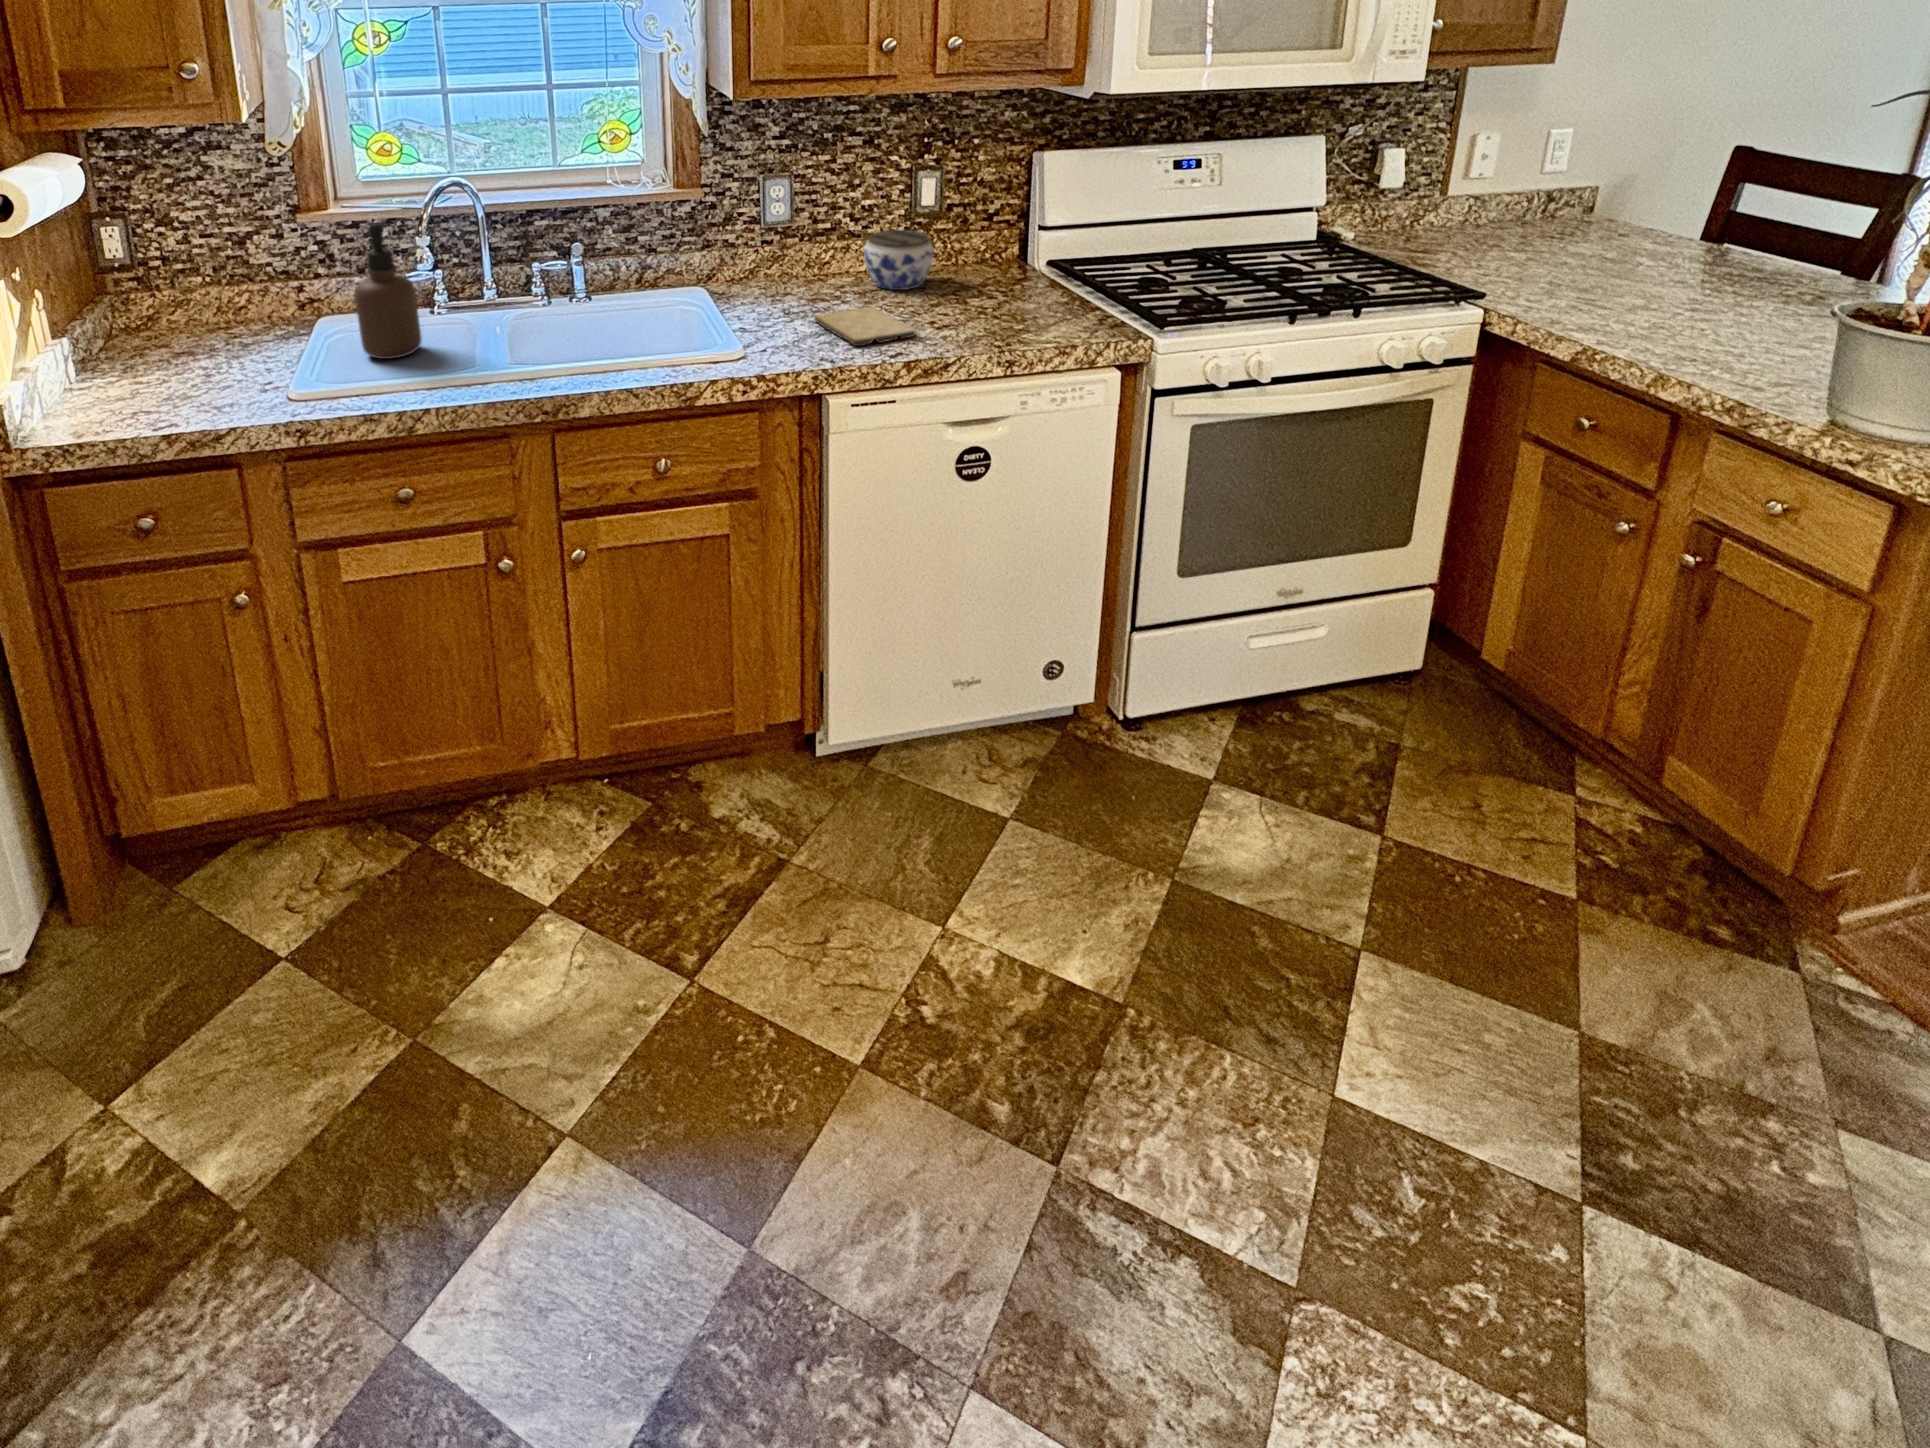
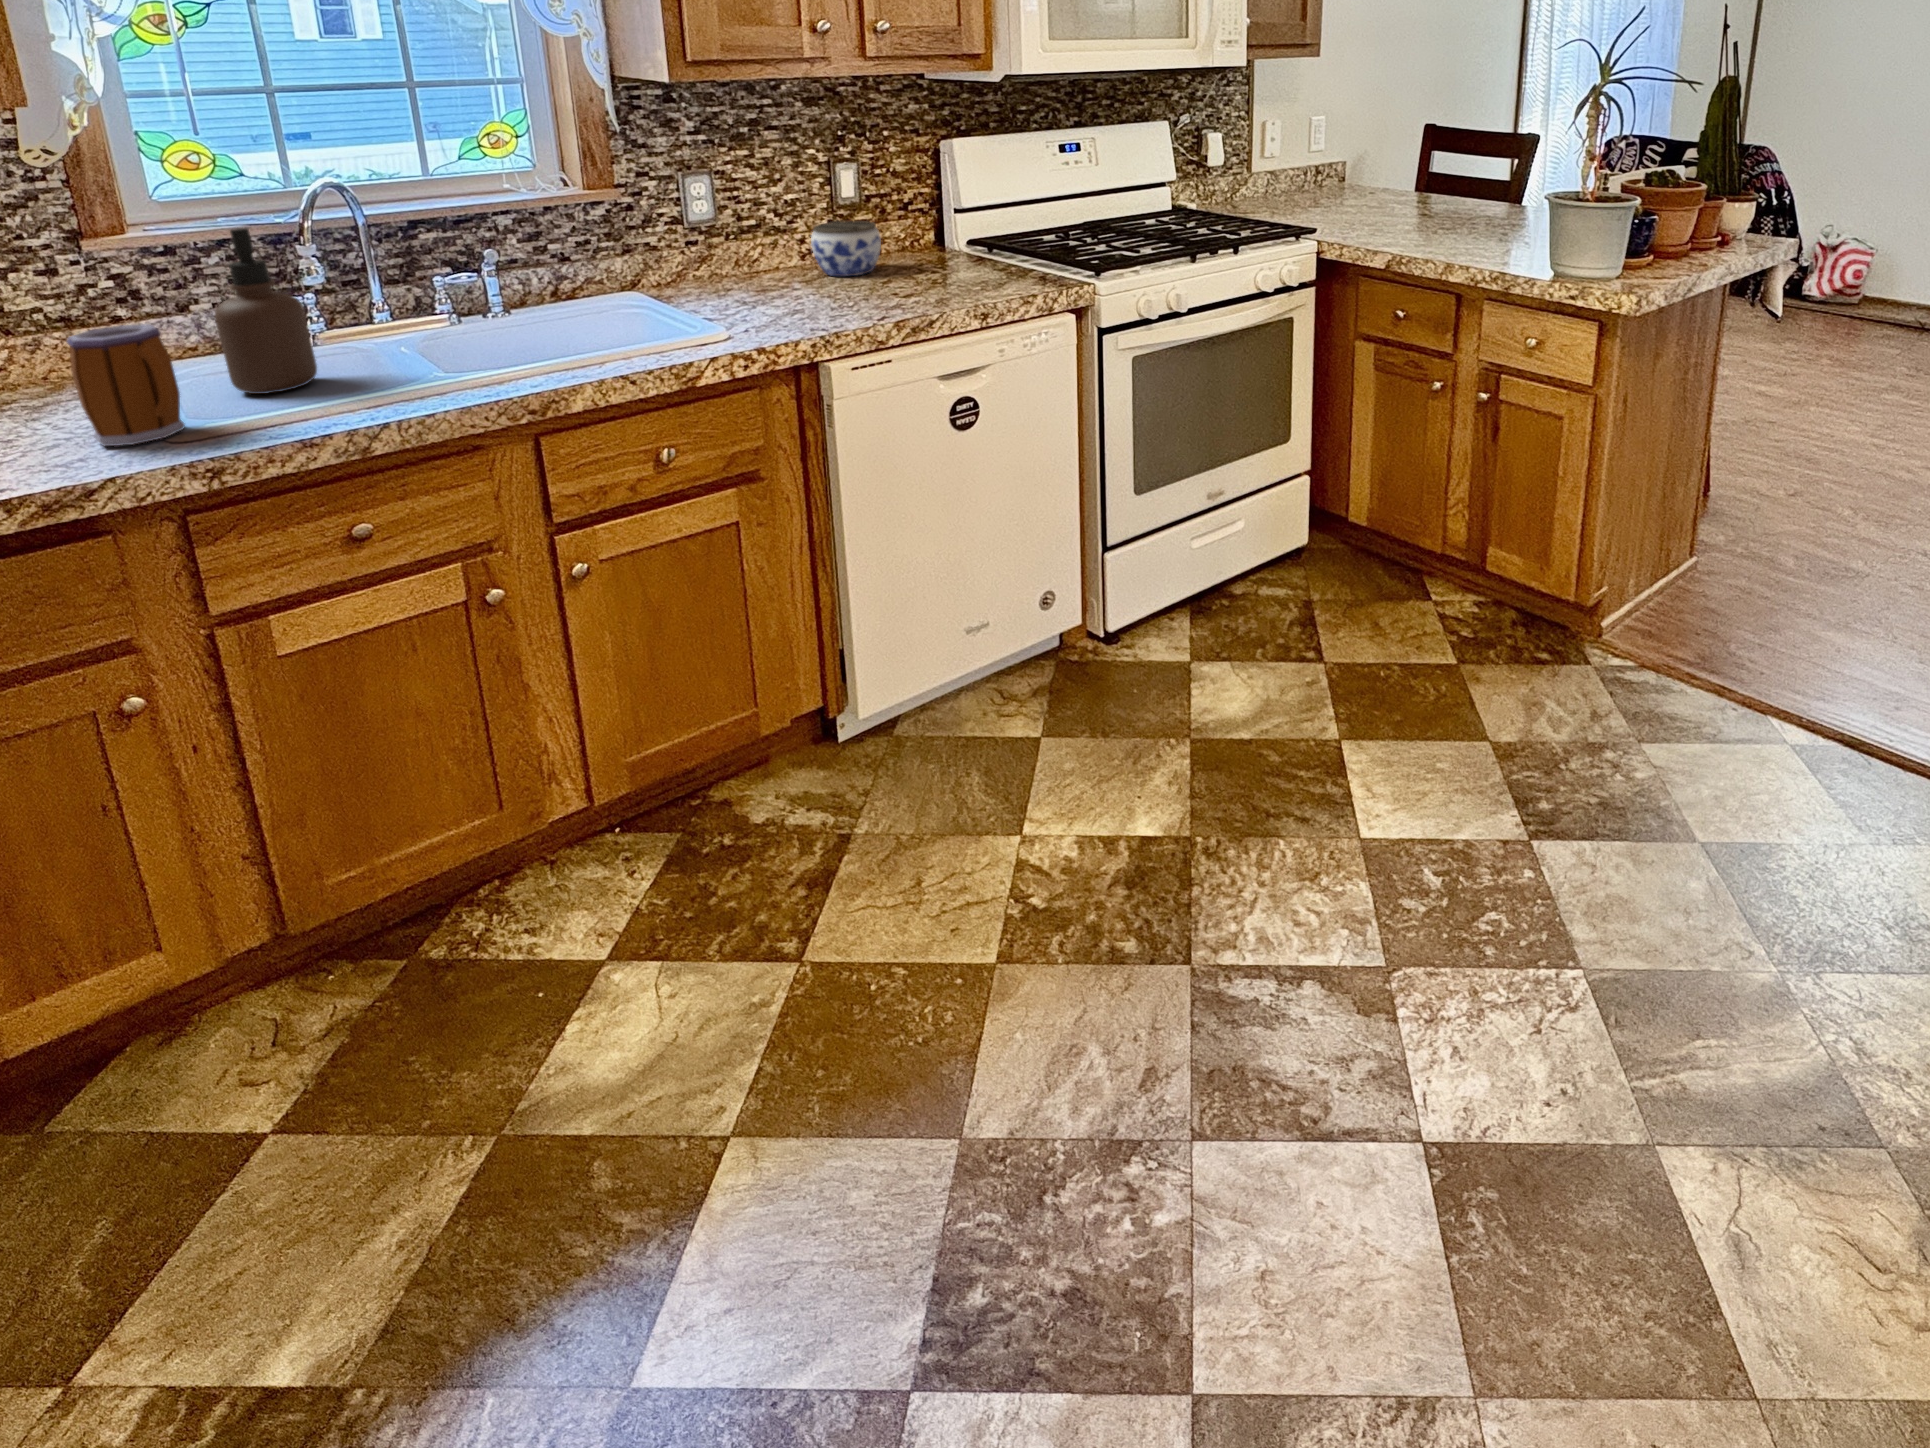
mug: none [244,301,313,398] -> present [67,324,185,446]
cutting board: present [814,307,915,346] -> none [787,287,898,315]

